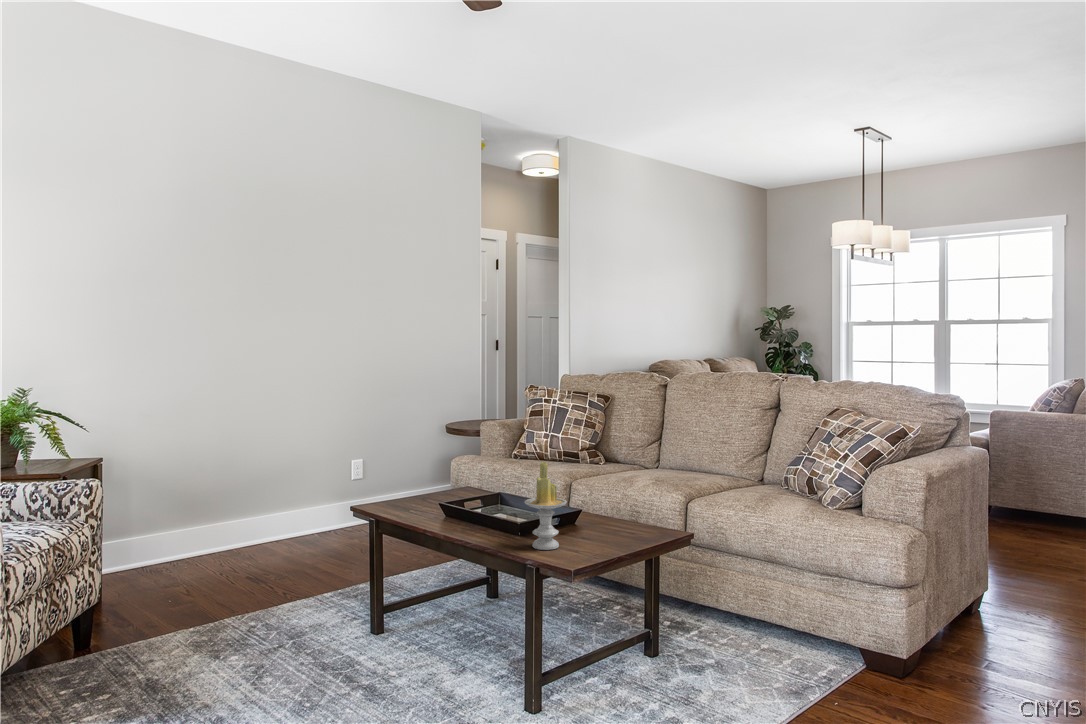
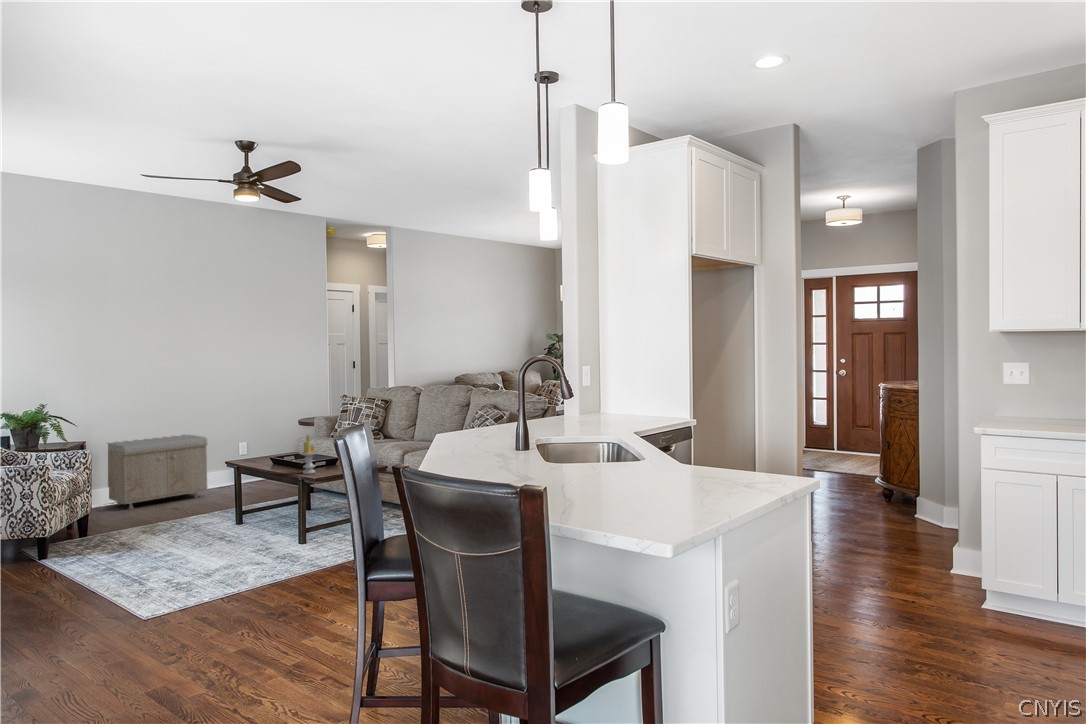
storage bench: none [139,447,307,578] -> present [107,435,207,509]

